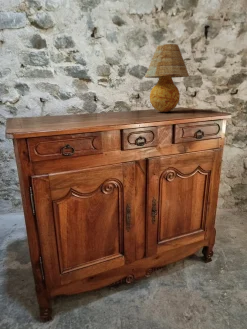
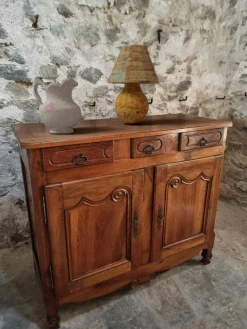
ceramic pitcher: none [84,74,117,117] -> present [33,76,81,134]

